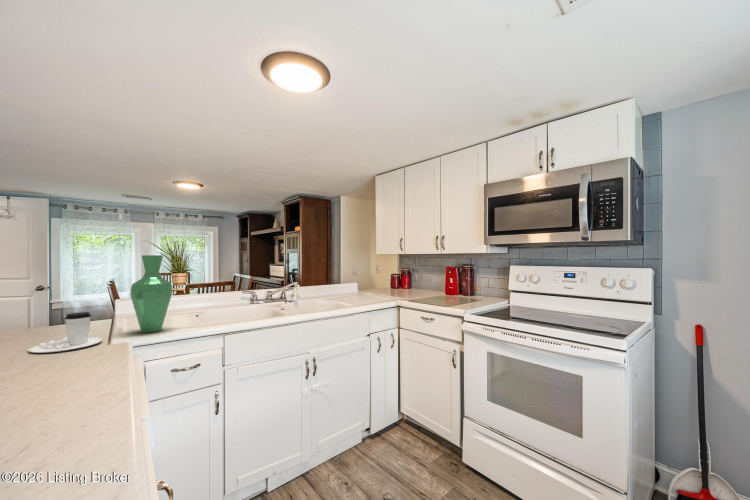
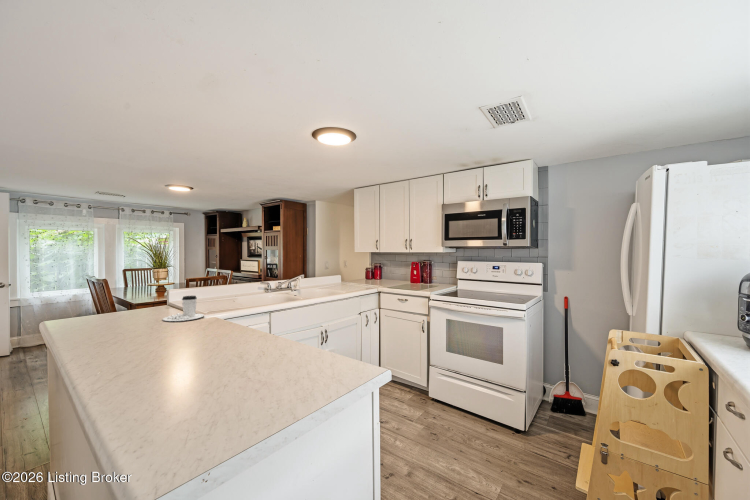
vase: present [130,255,172,333] -> none [208,256,235,311]

